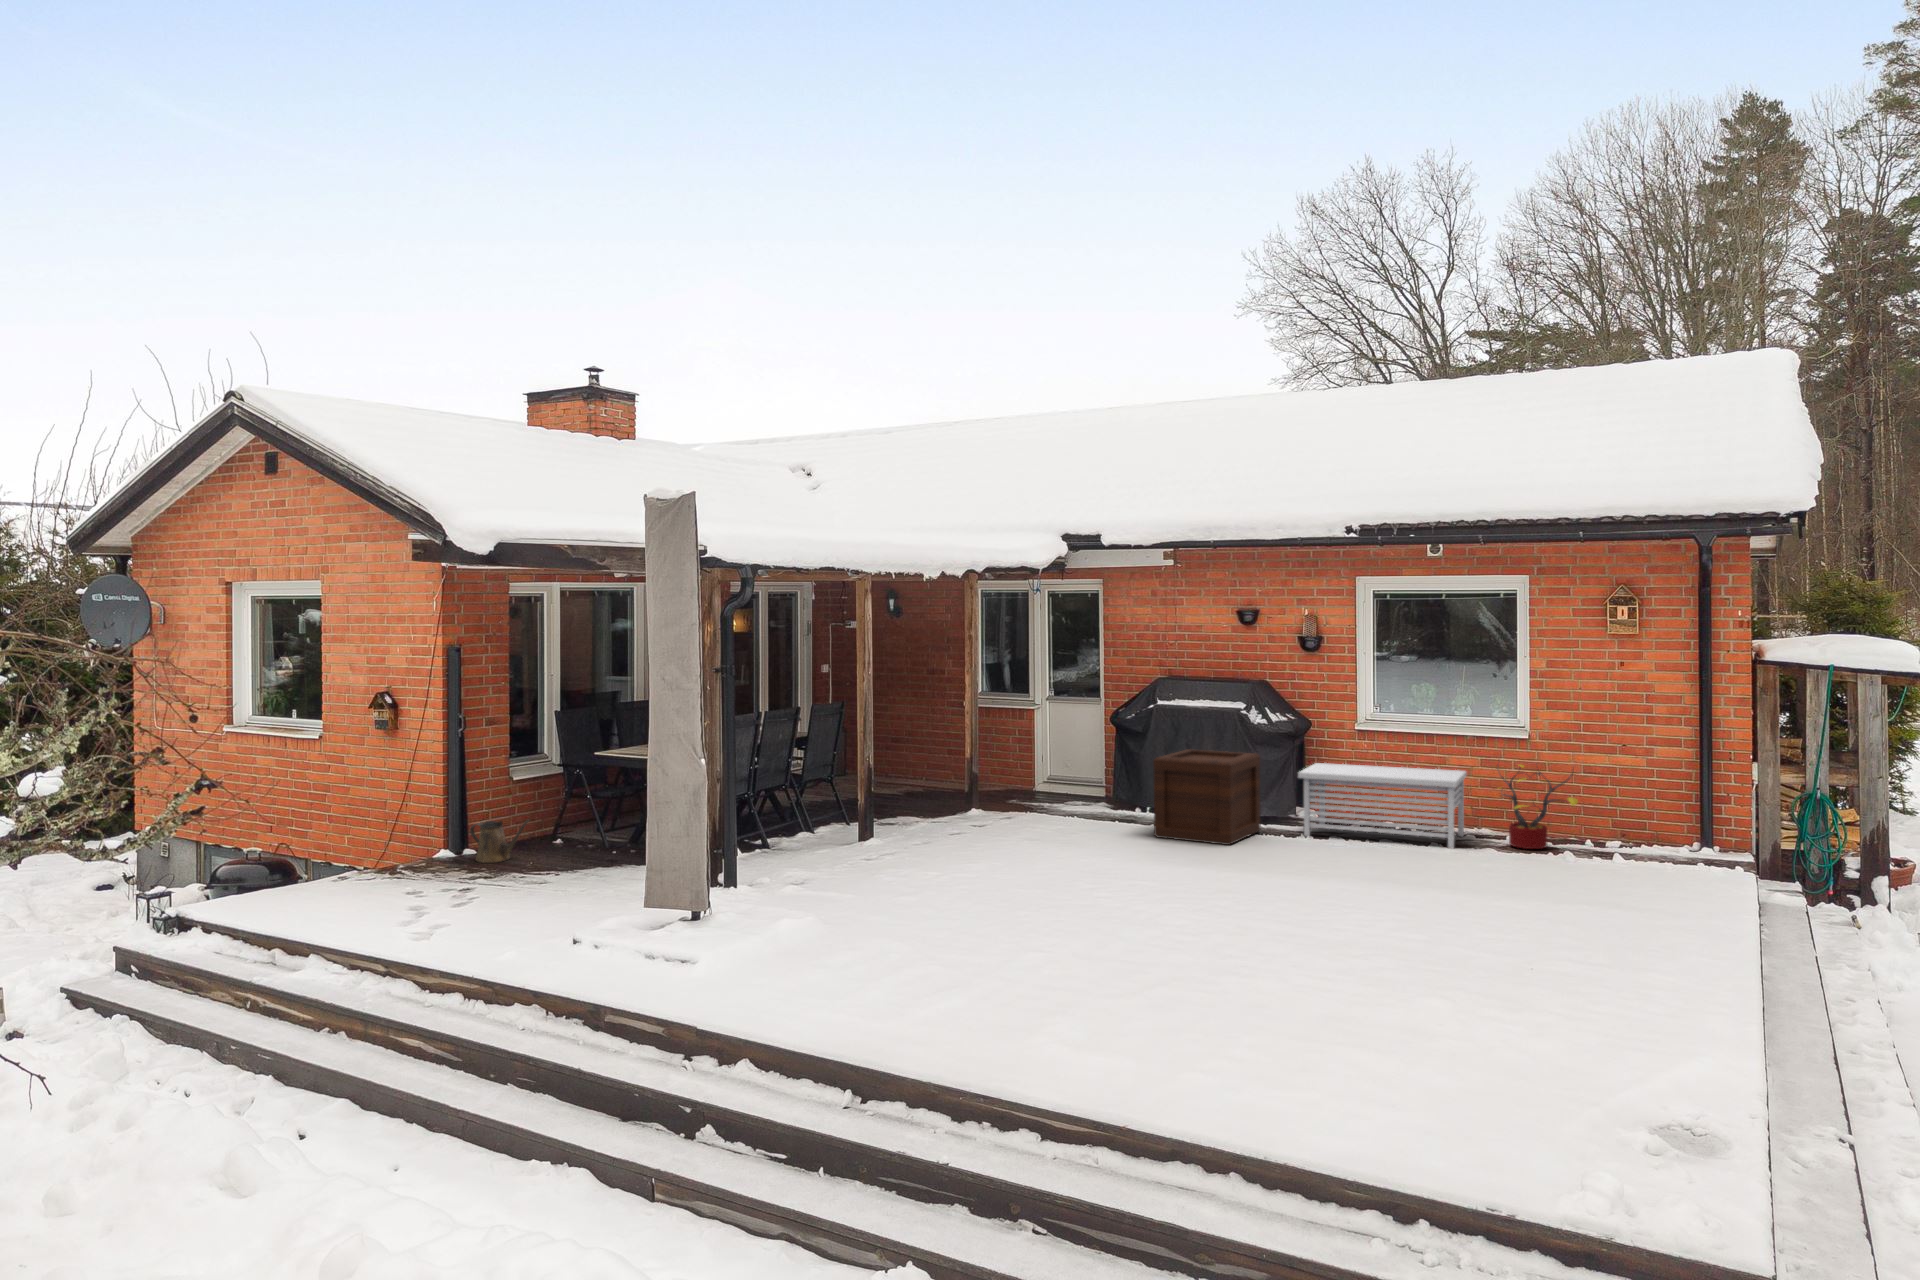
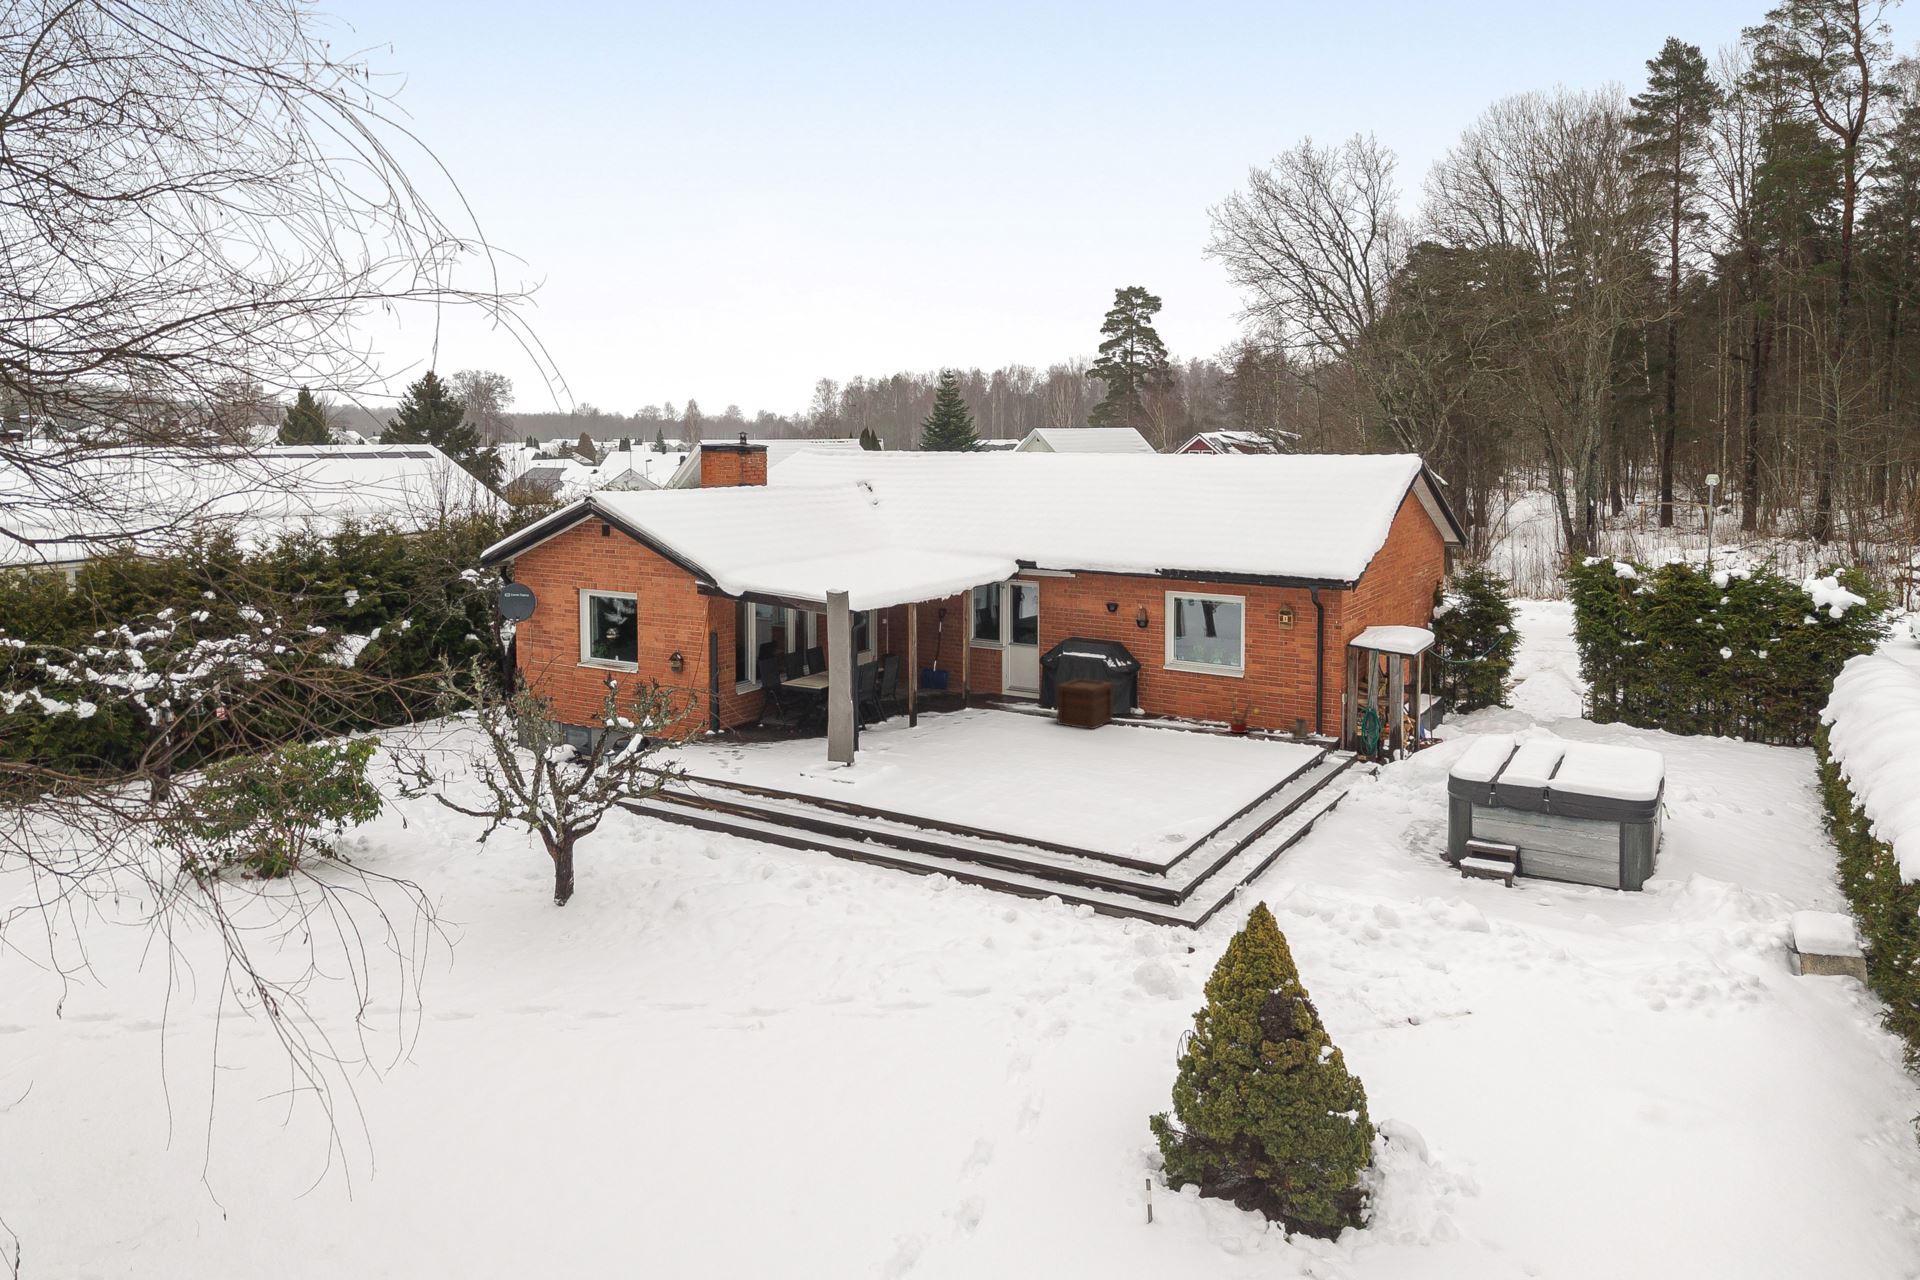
storage bench: present [1298,763,1467,849] -> none [1130,686,1216,732]
watering can: present [470,820,530,863] -> present [1285,718,1311,739]

